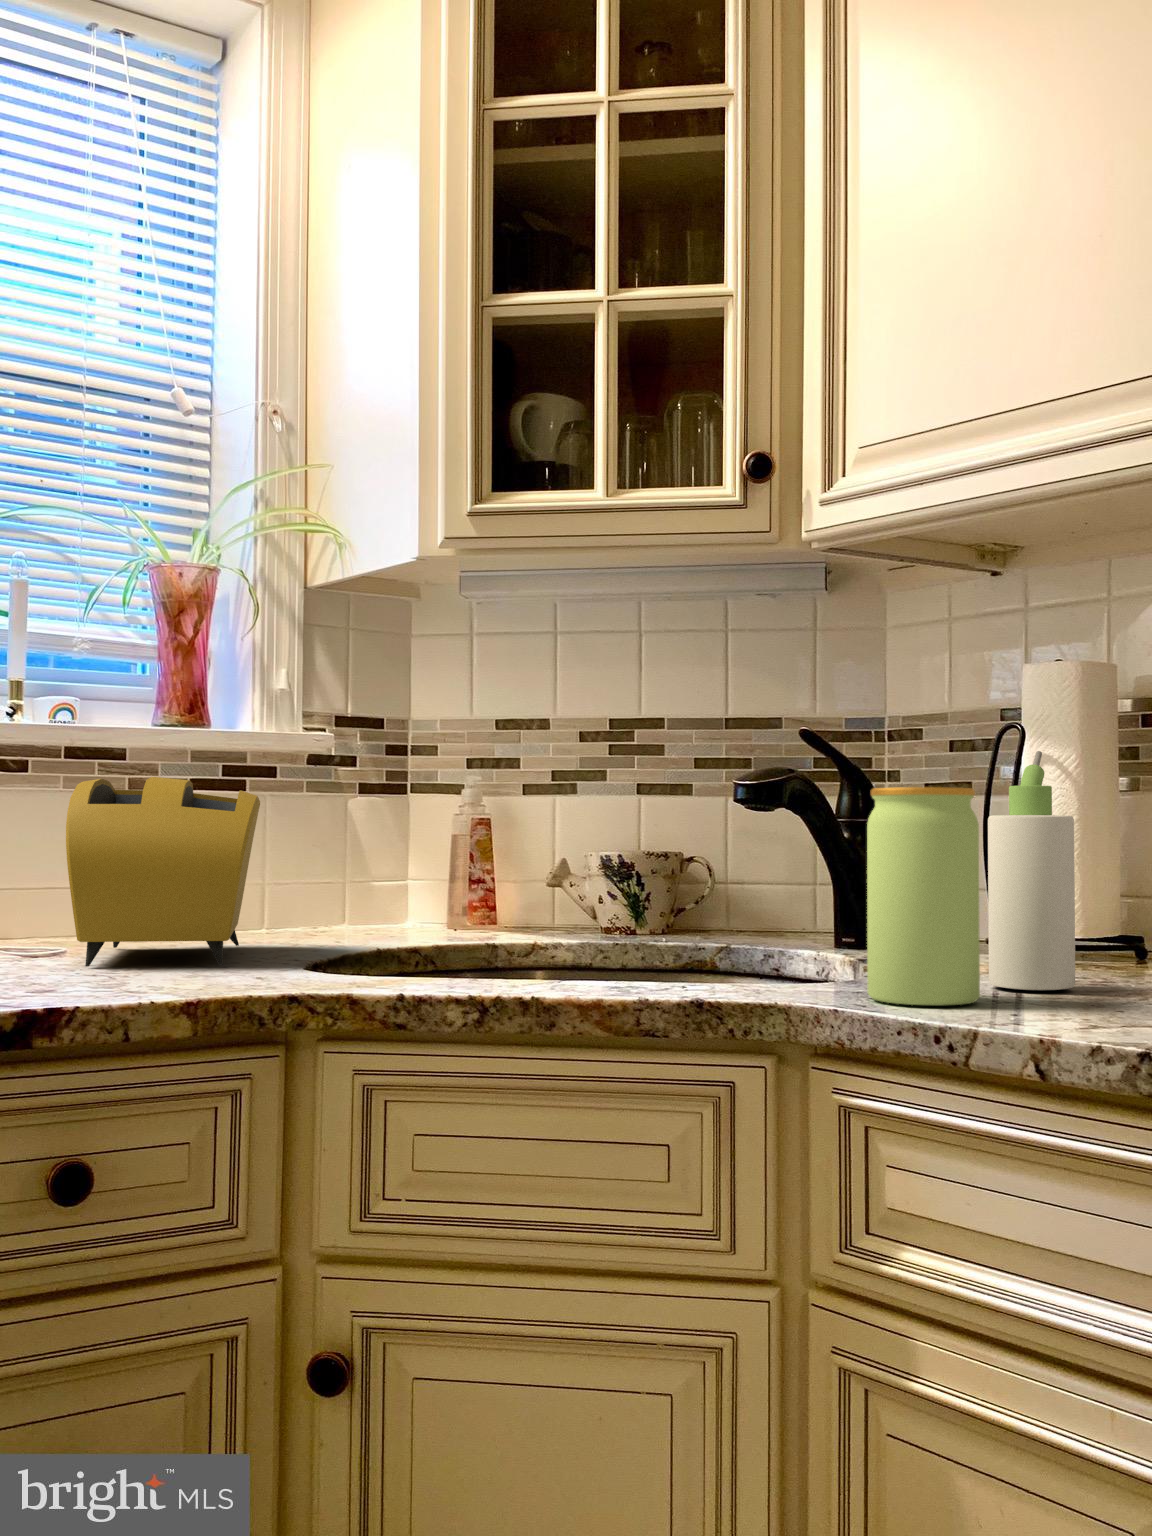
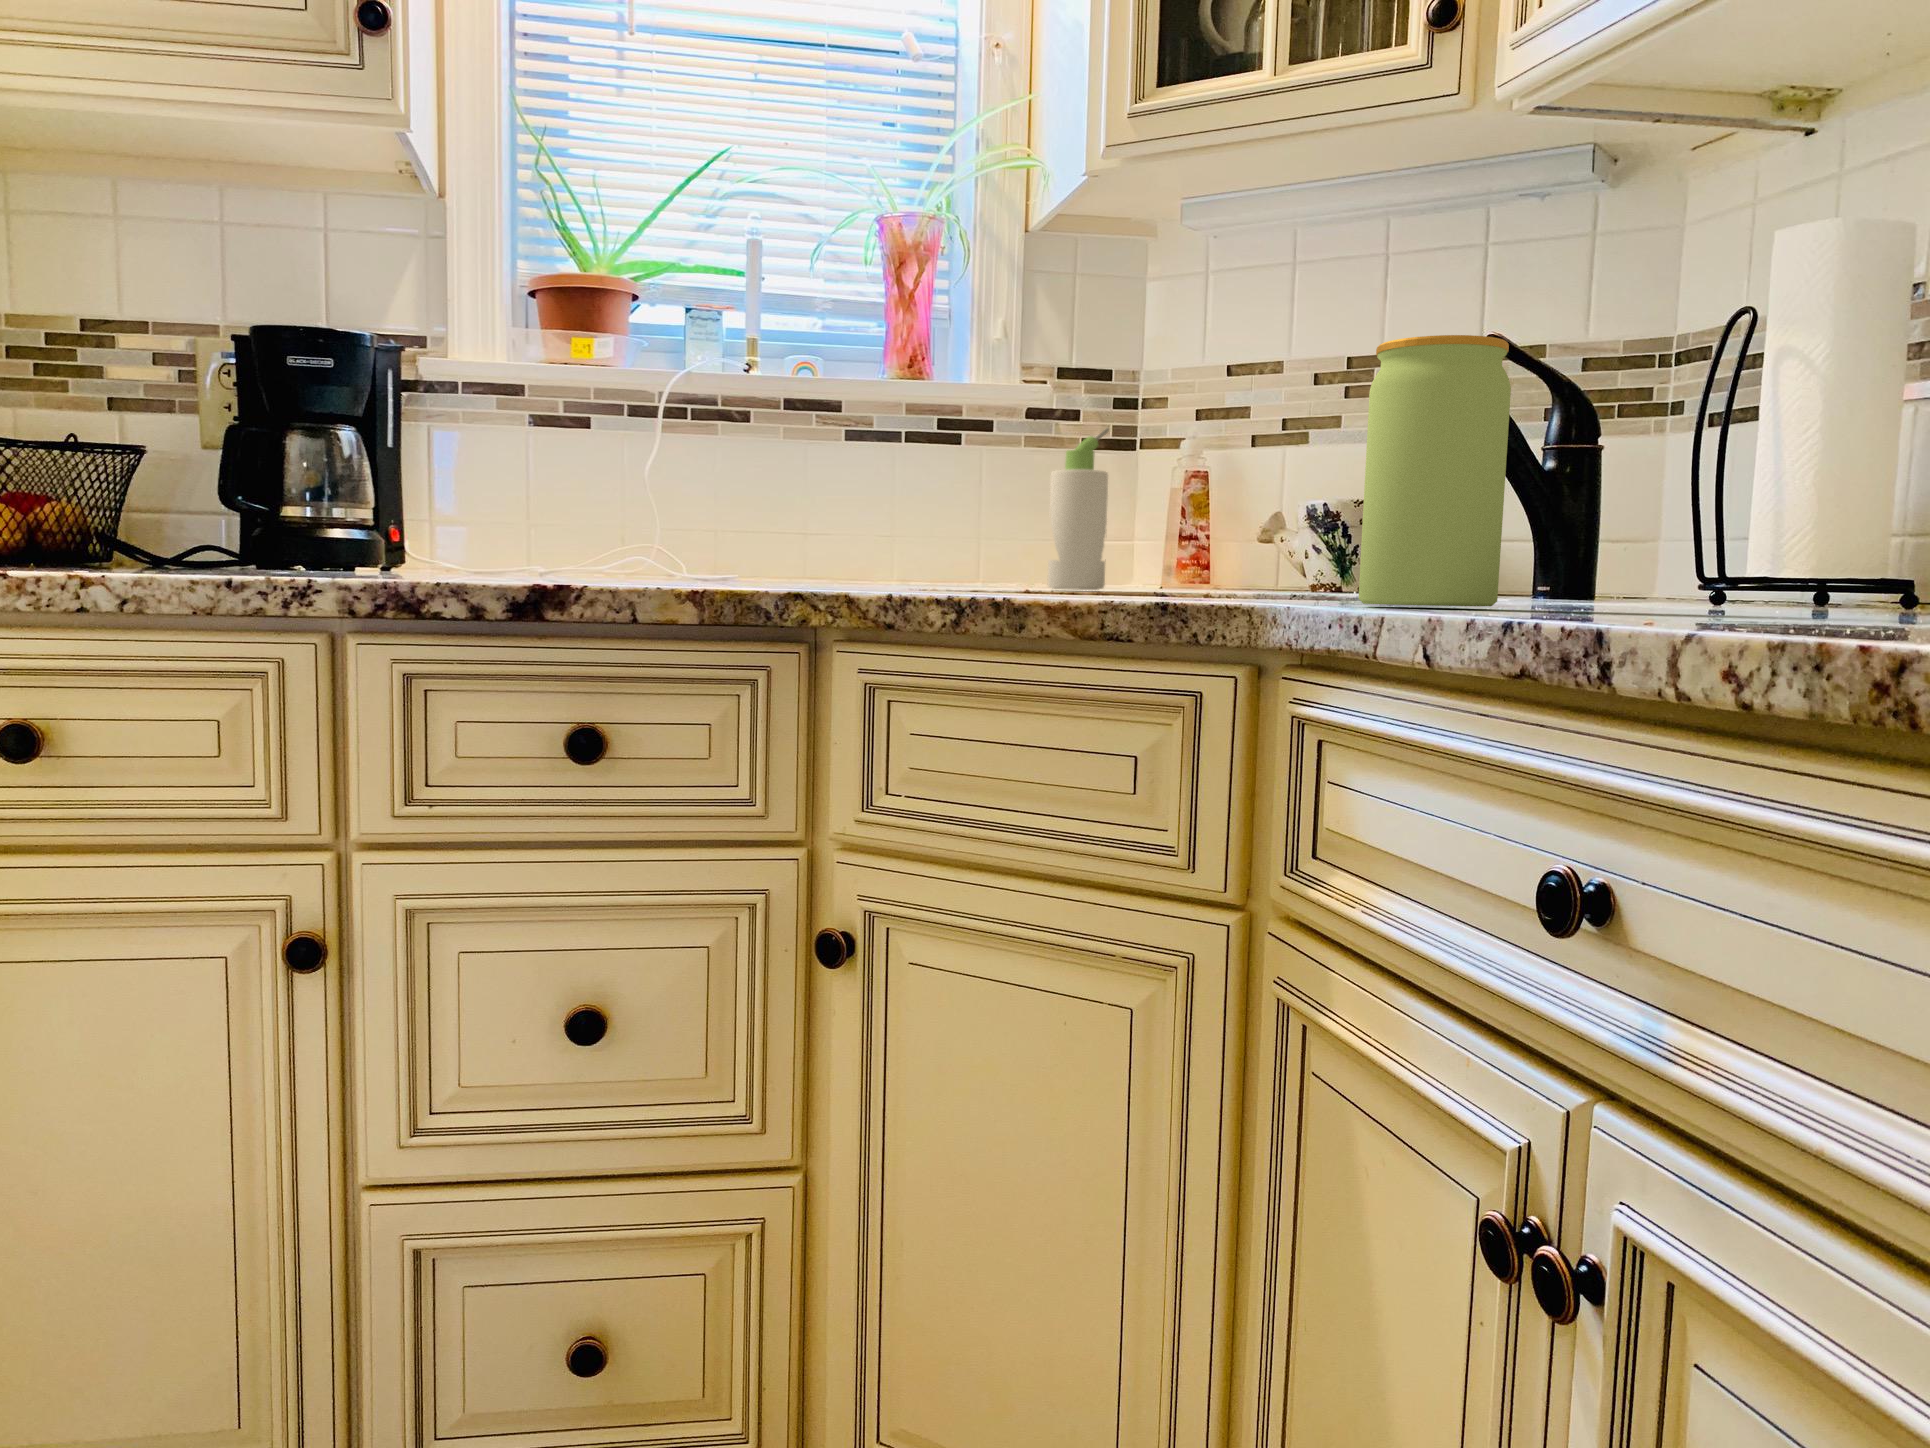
bottle: present [988,751,1075,990] -> present [1048,428,1109,590]
toaster: present [66,777,260,966] -> none [693,411,916,587]

